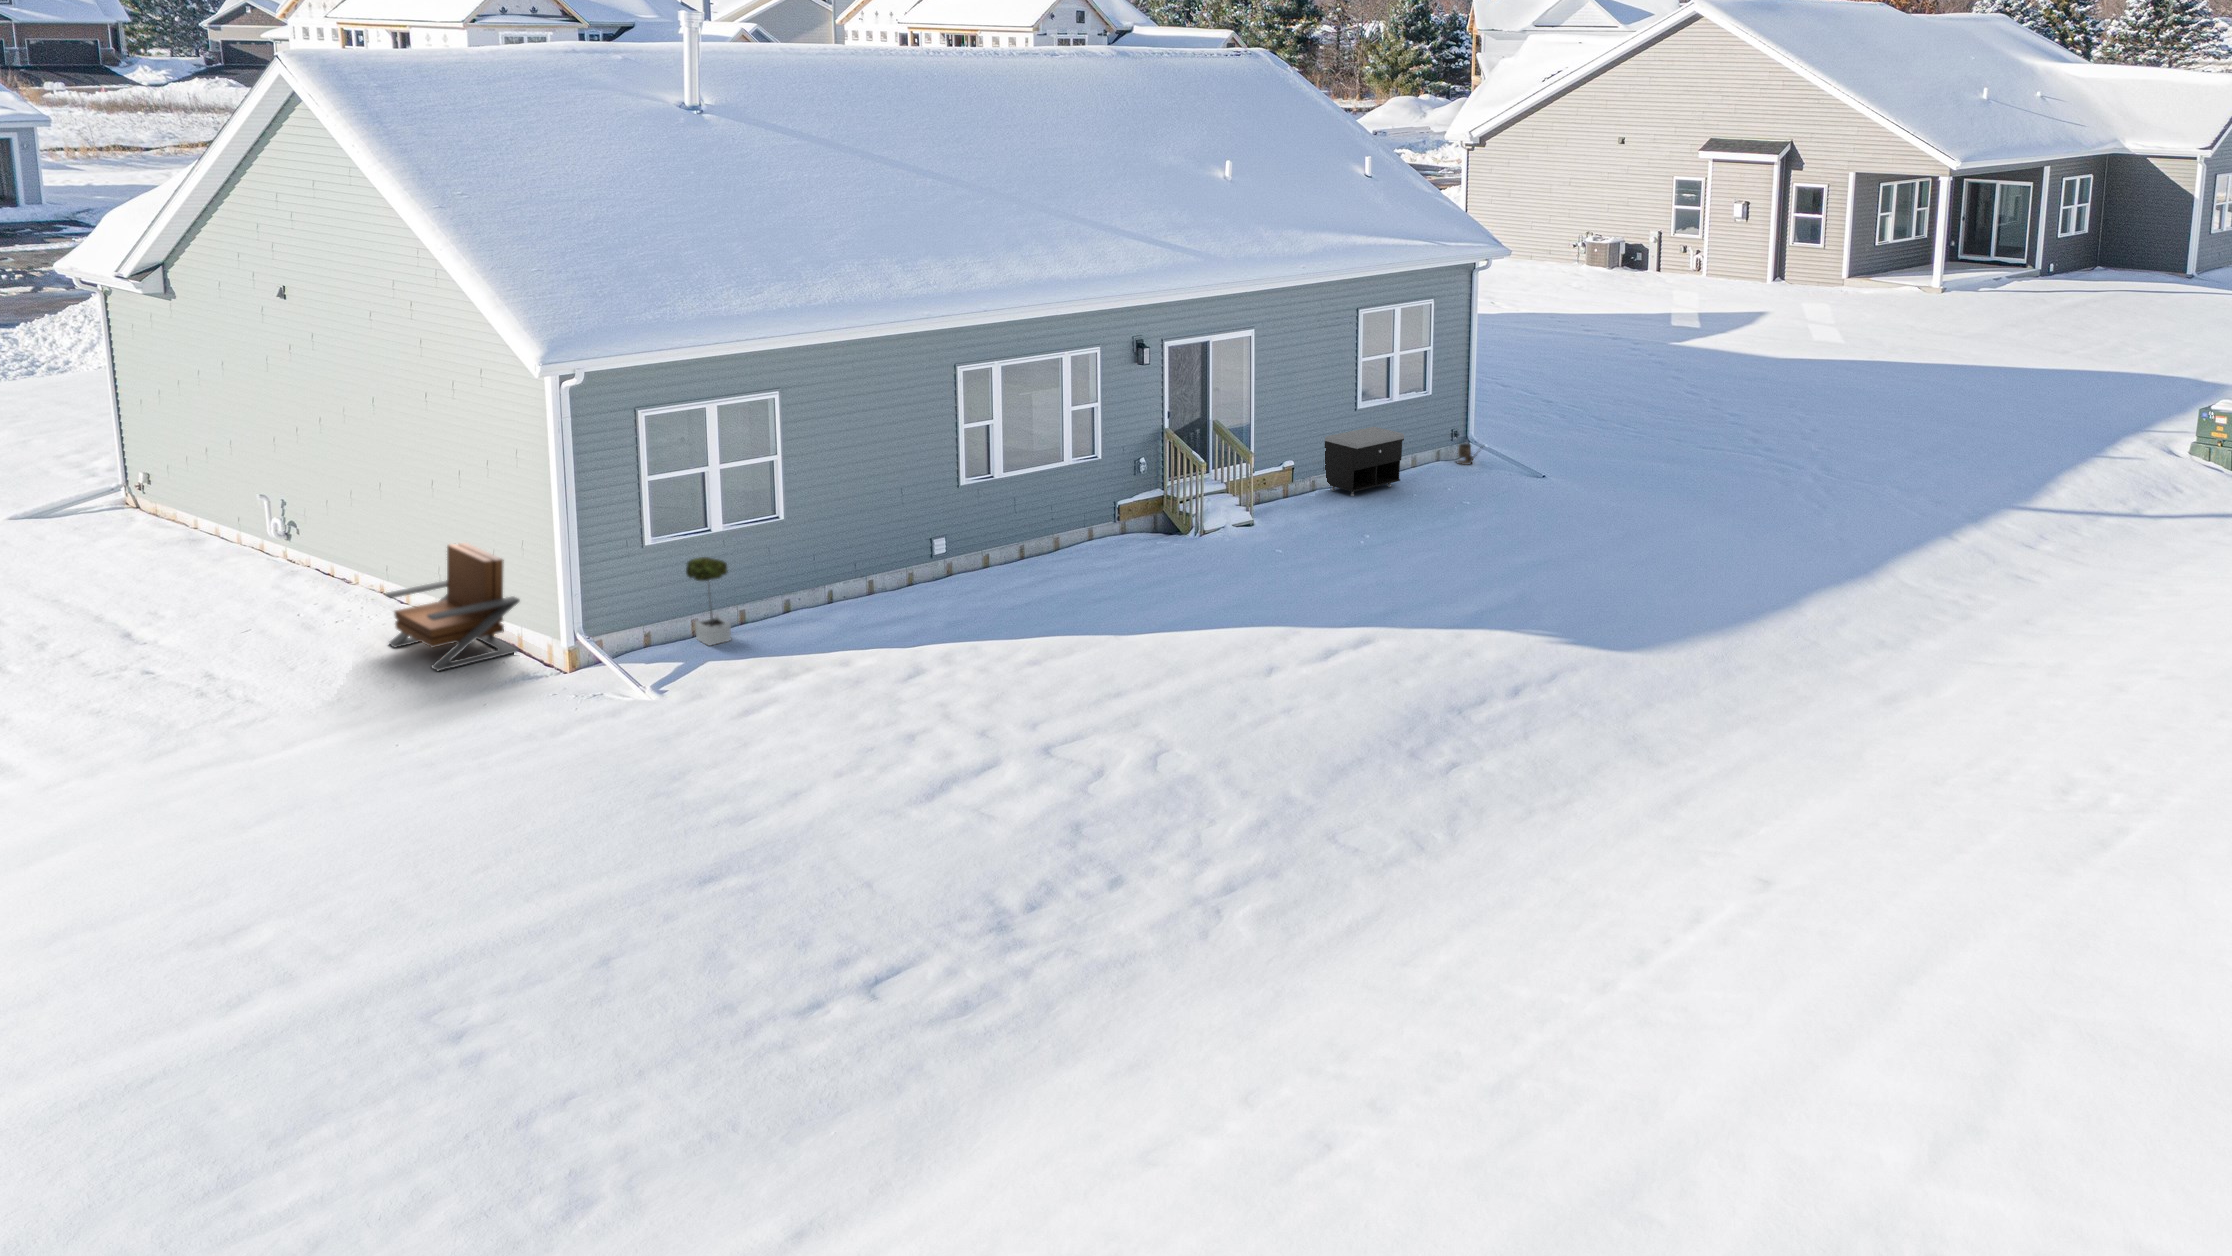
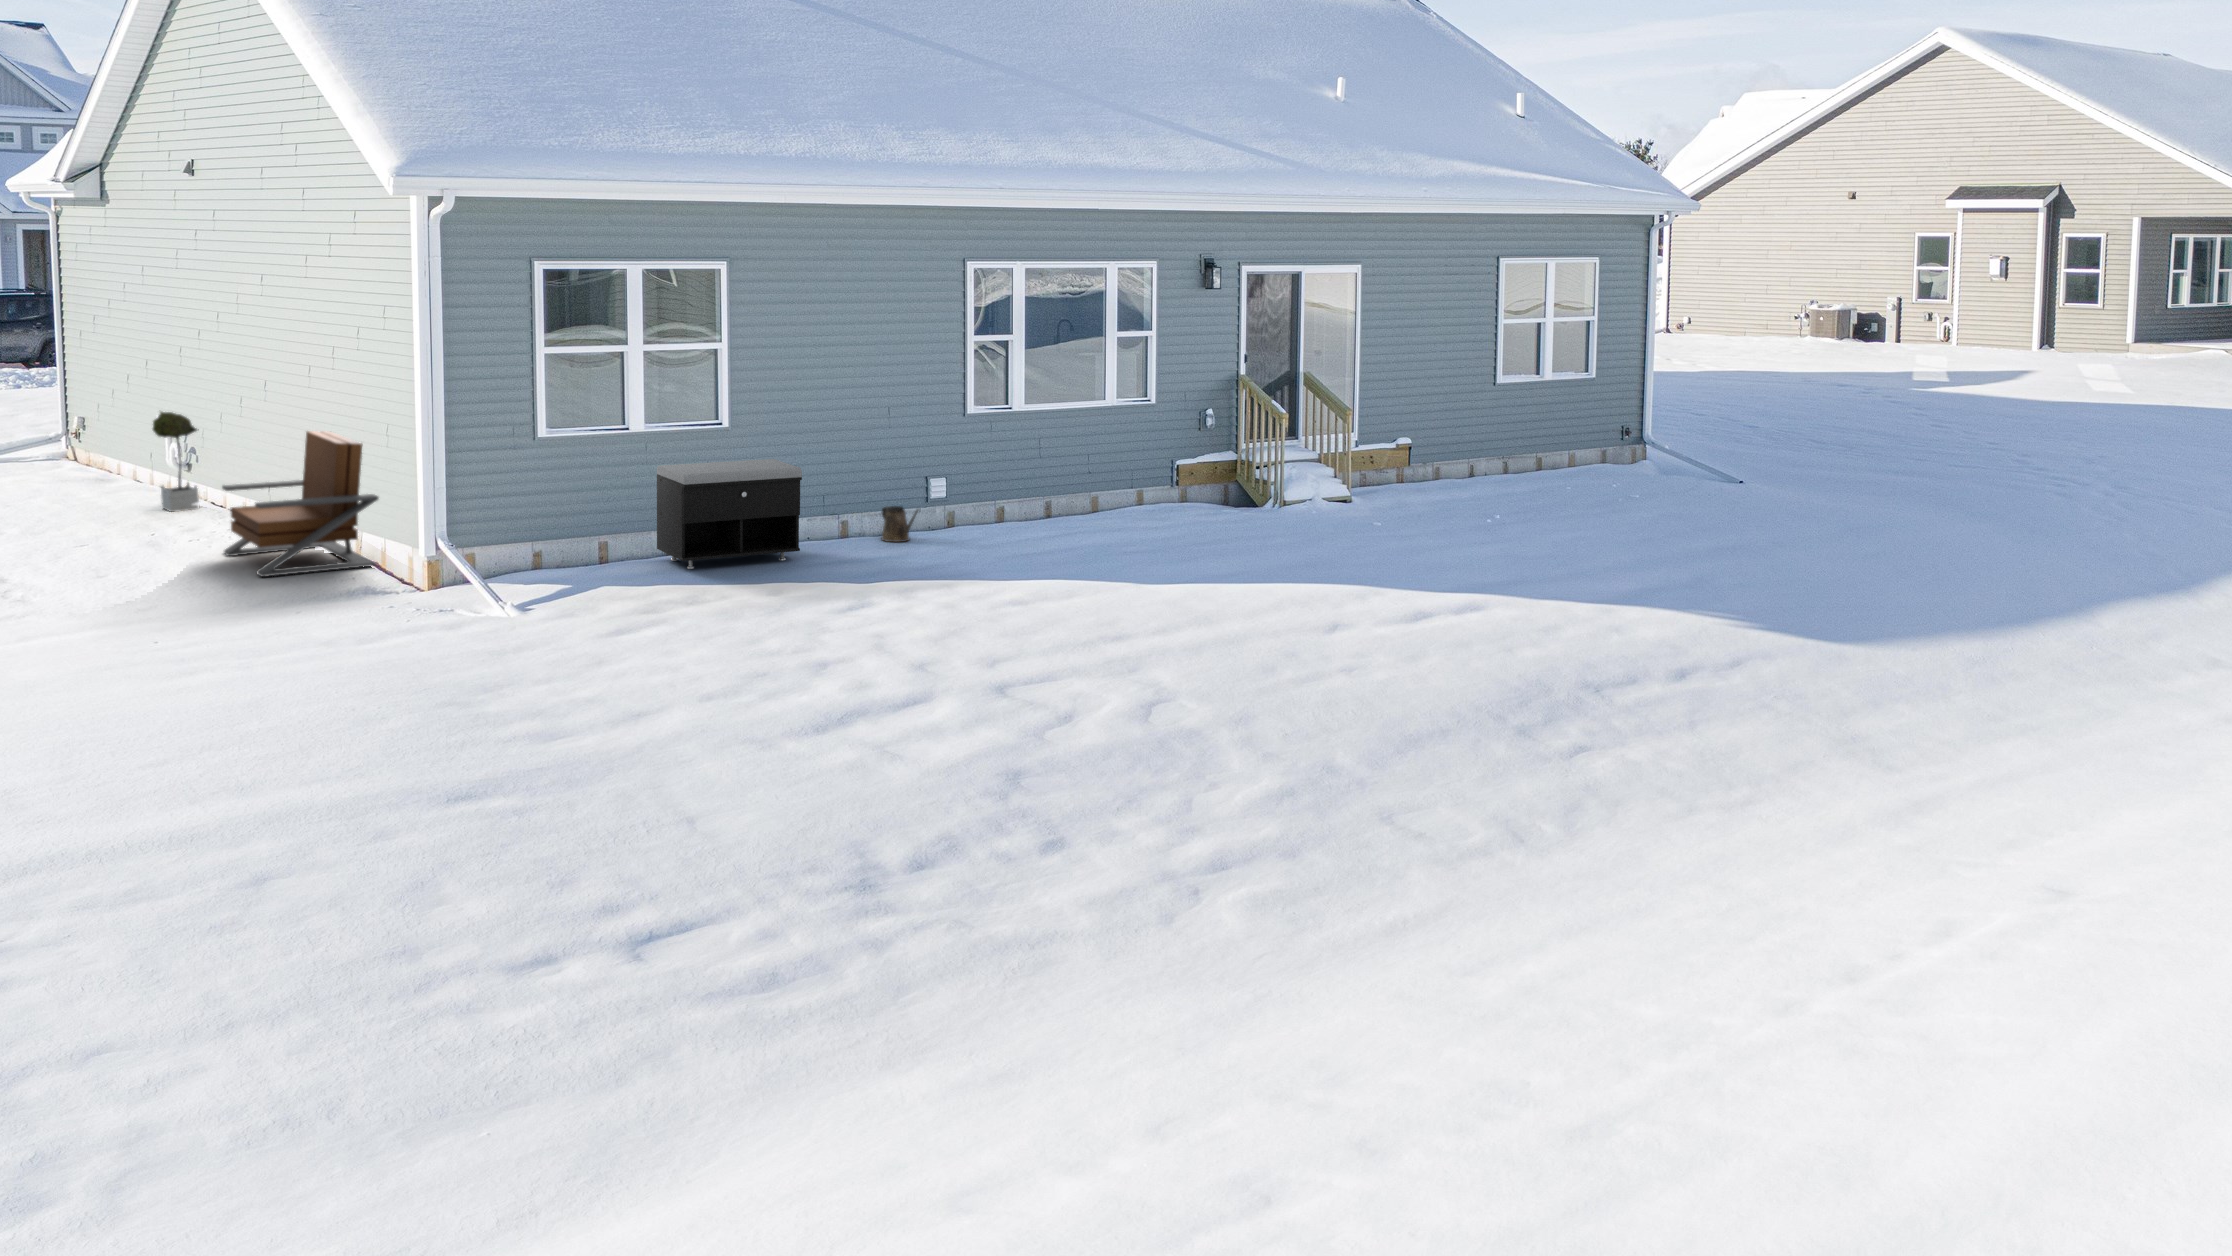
storage bench: present [1324,427,1404,496] -> present [657,459,802,569]
watering can: present [1457,443,1483,465] -> present [881,506,919,542]
potted tree: present [686,557,731,646] -> present [153,412,199,512]

